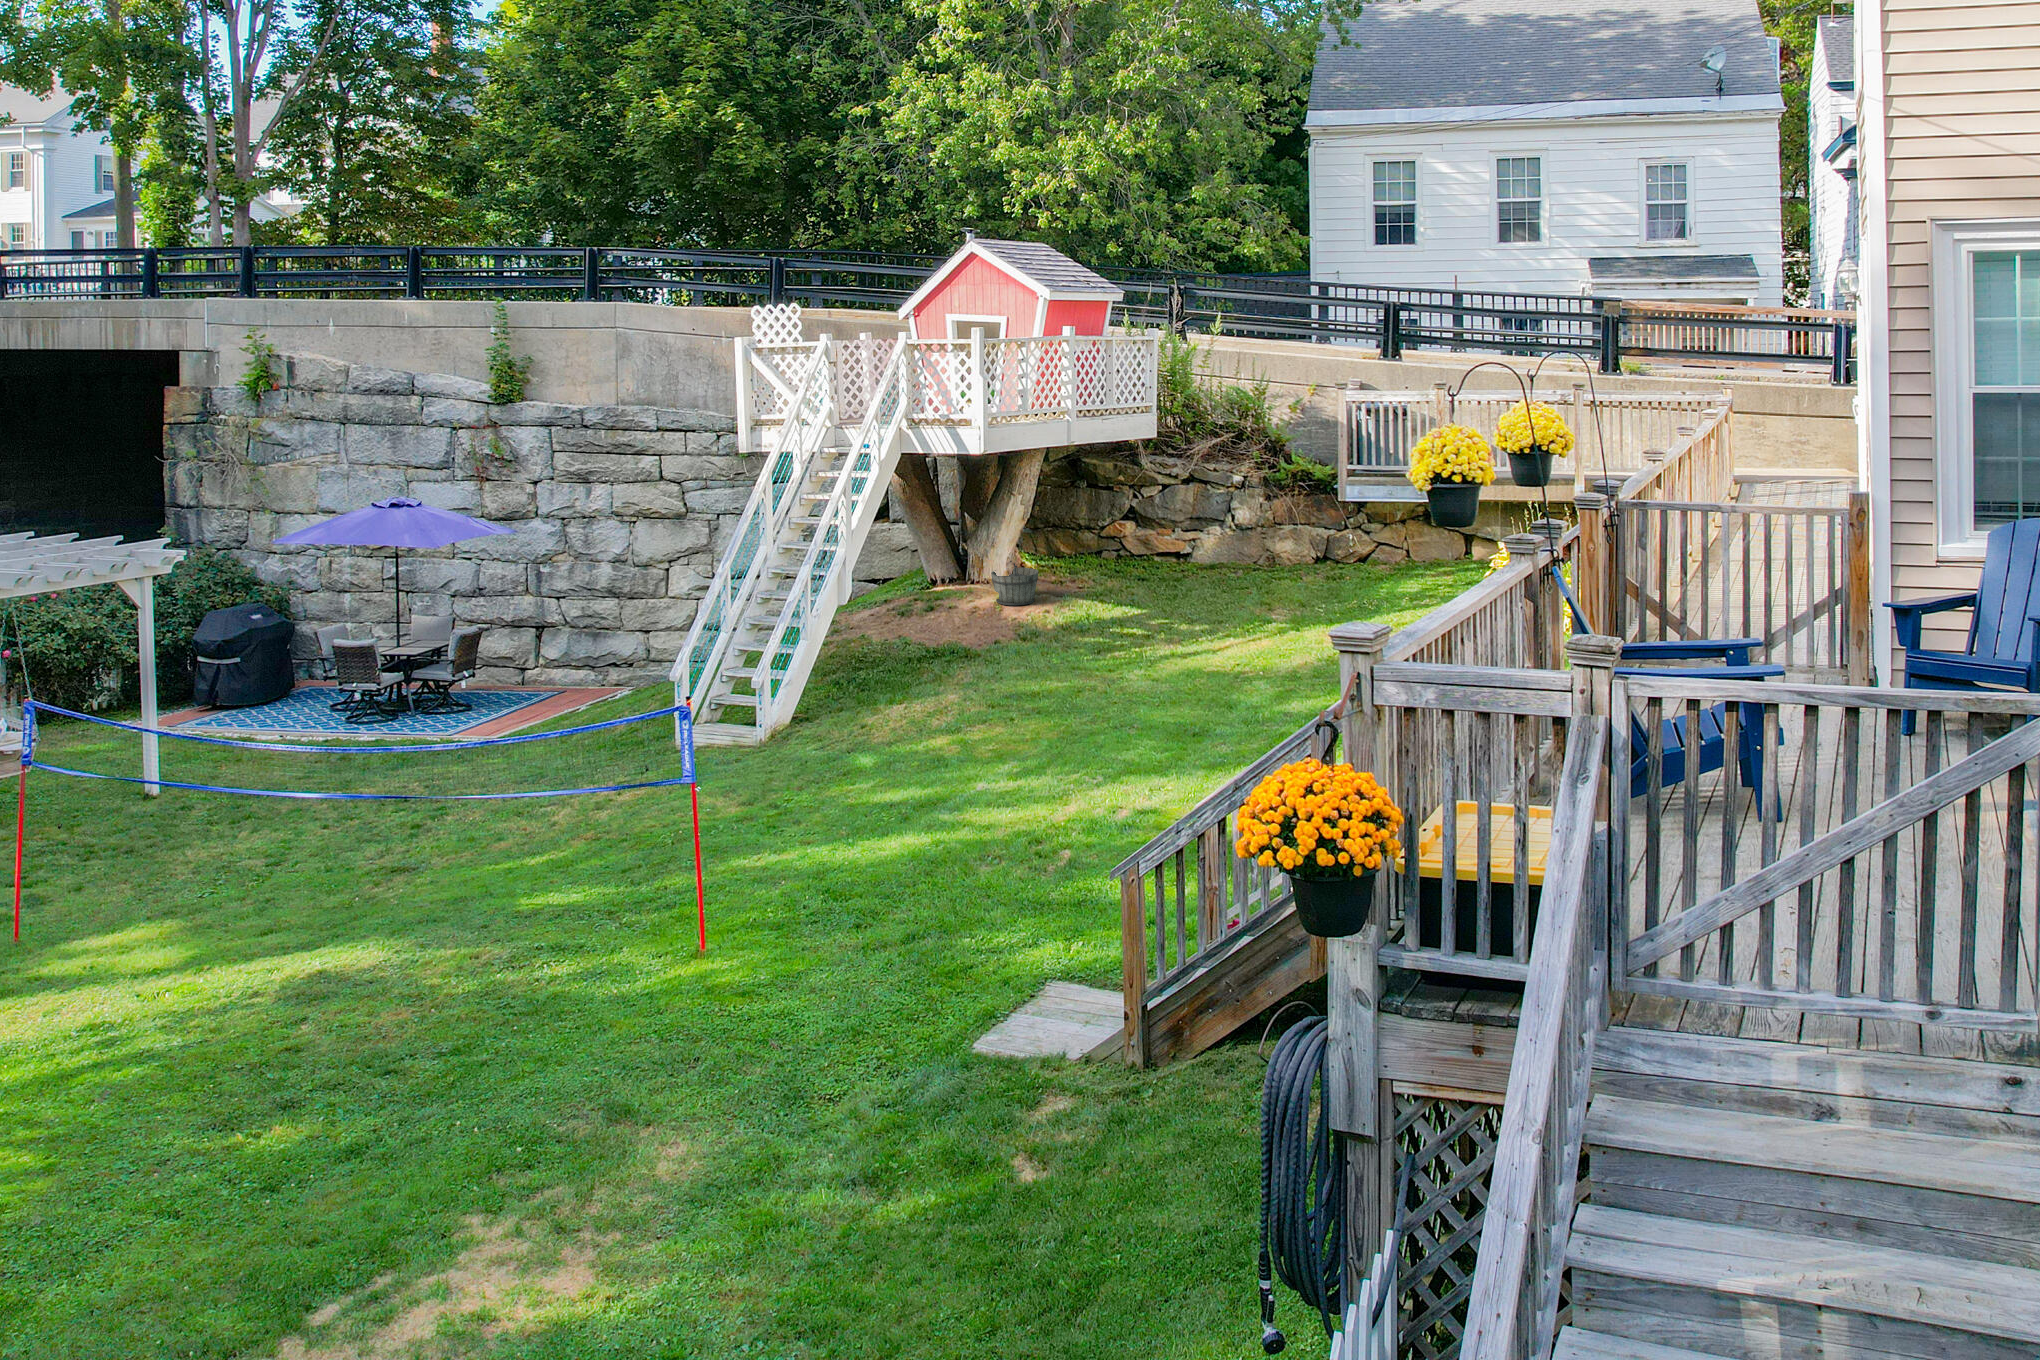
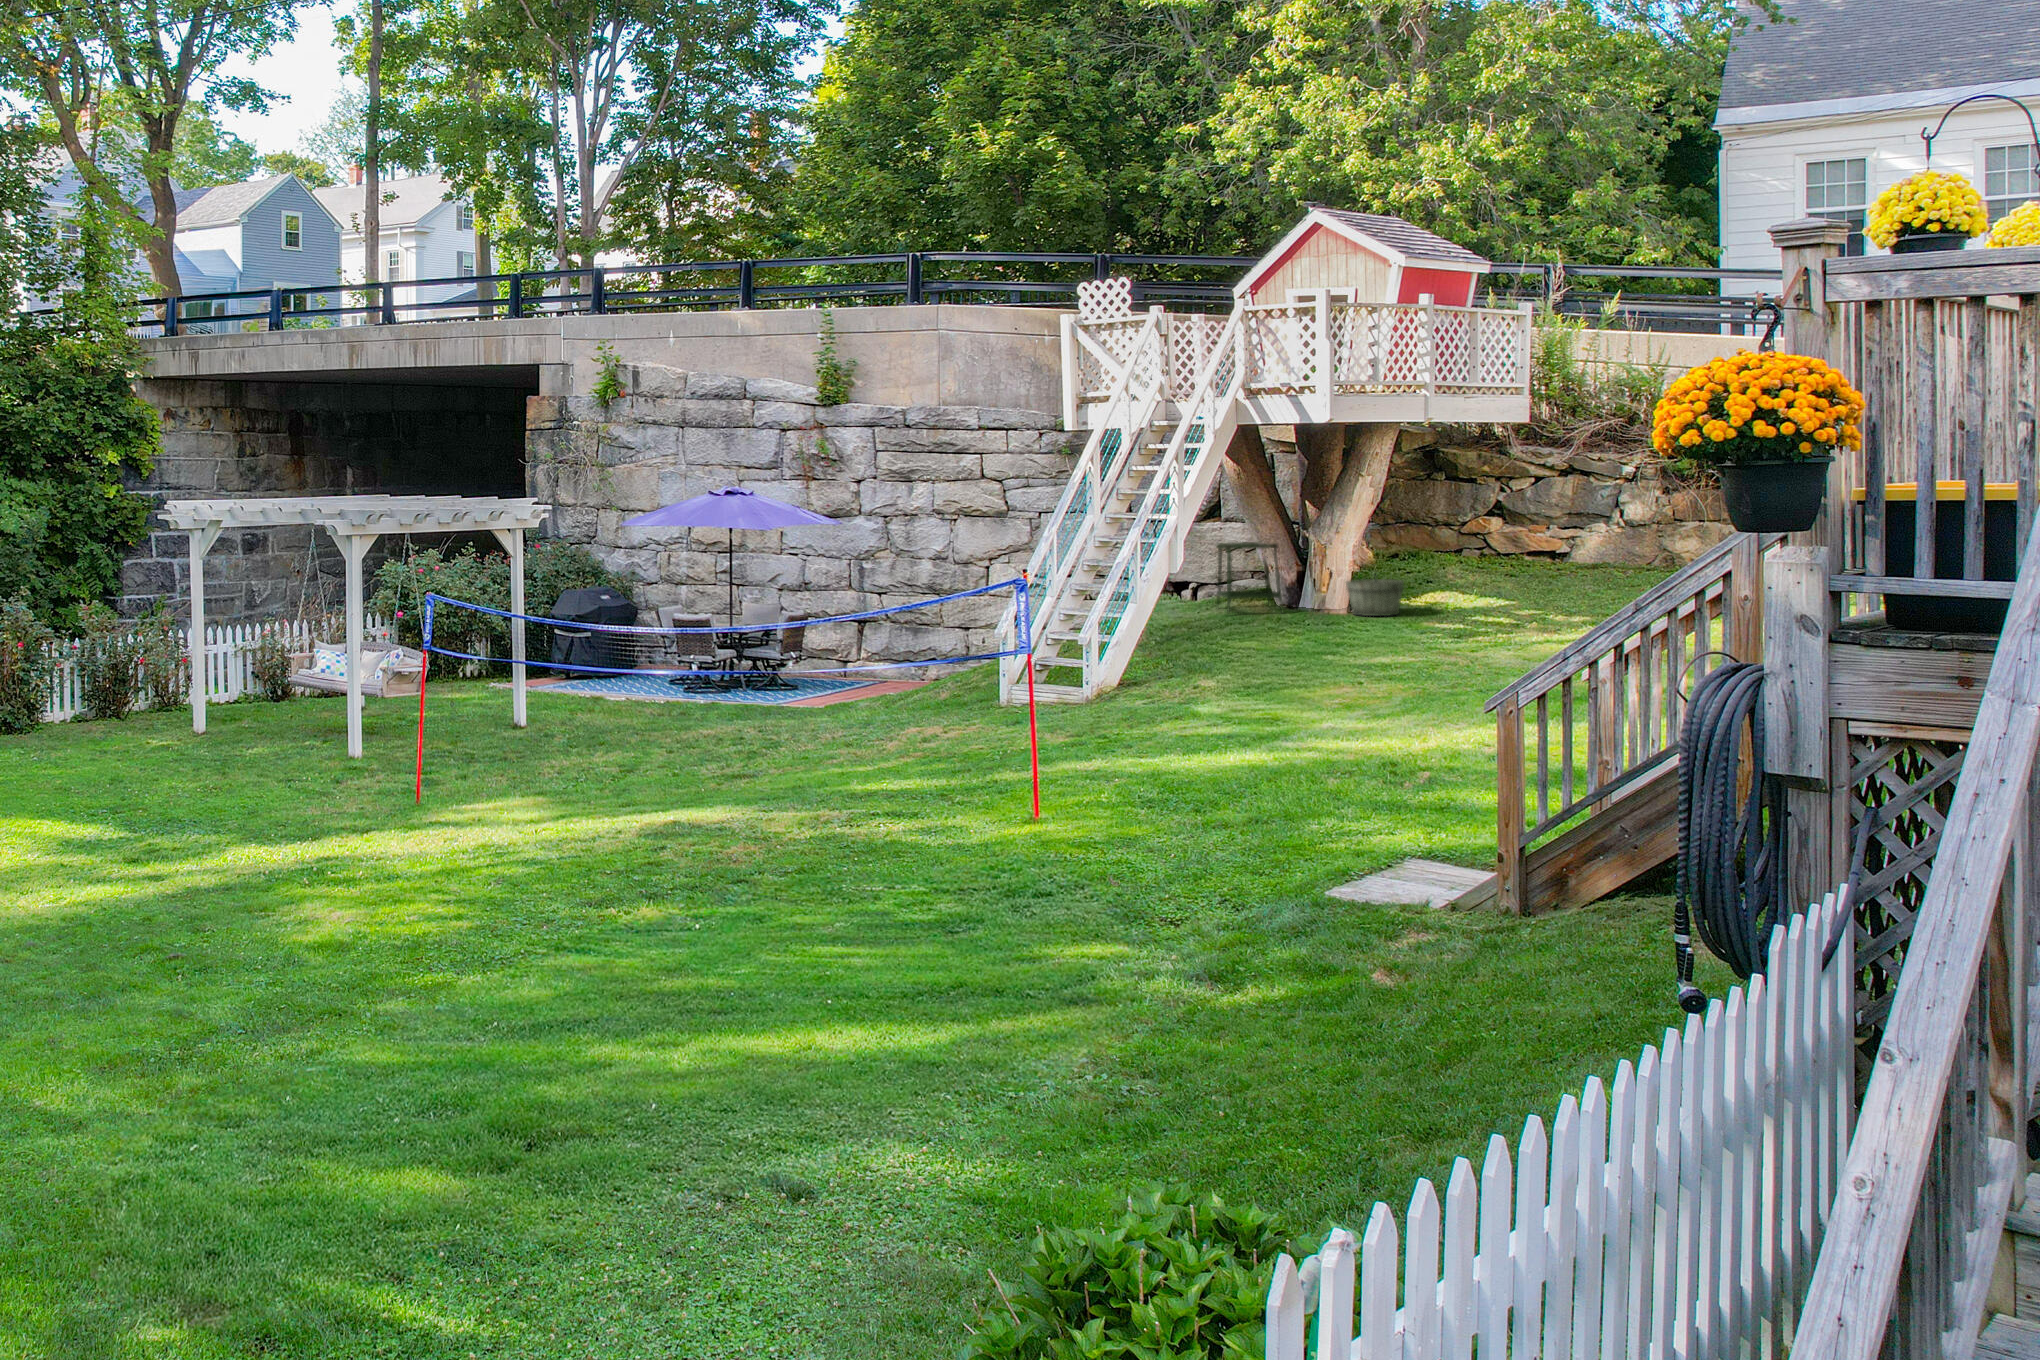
stool: none [882,533,941,606] -> present [1216,542,1282,613]

